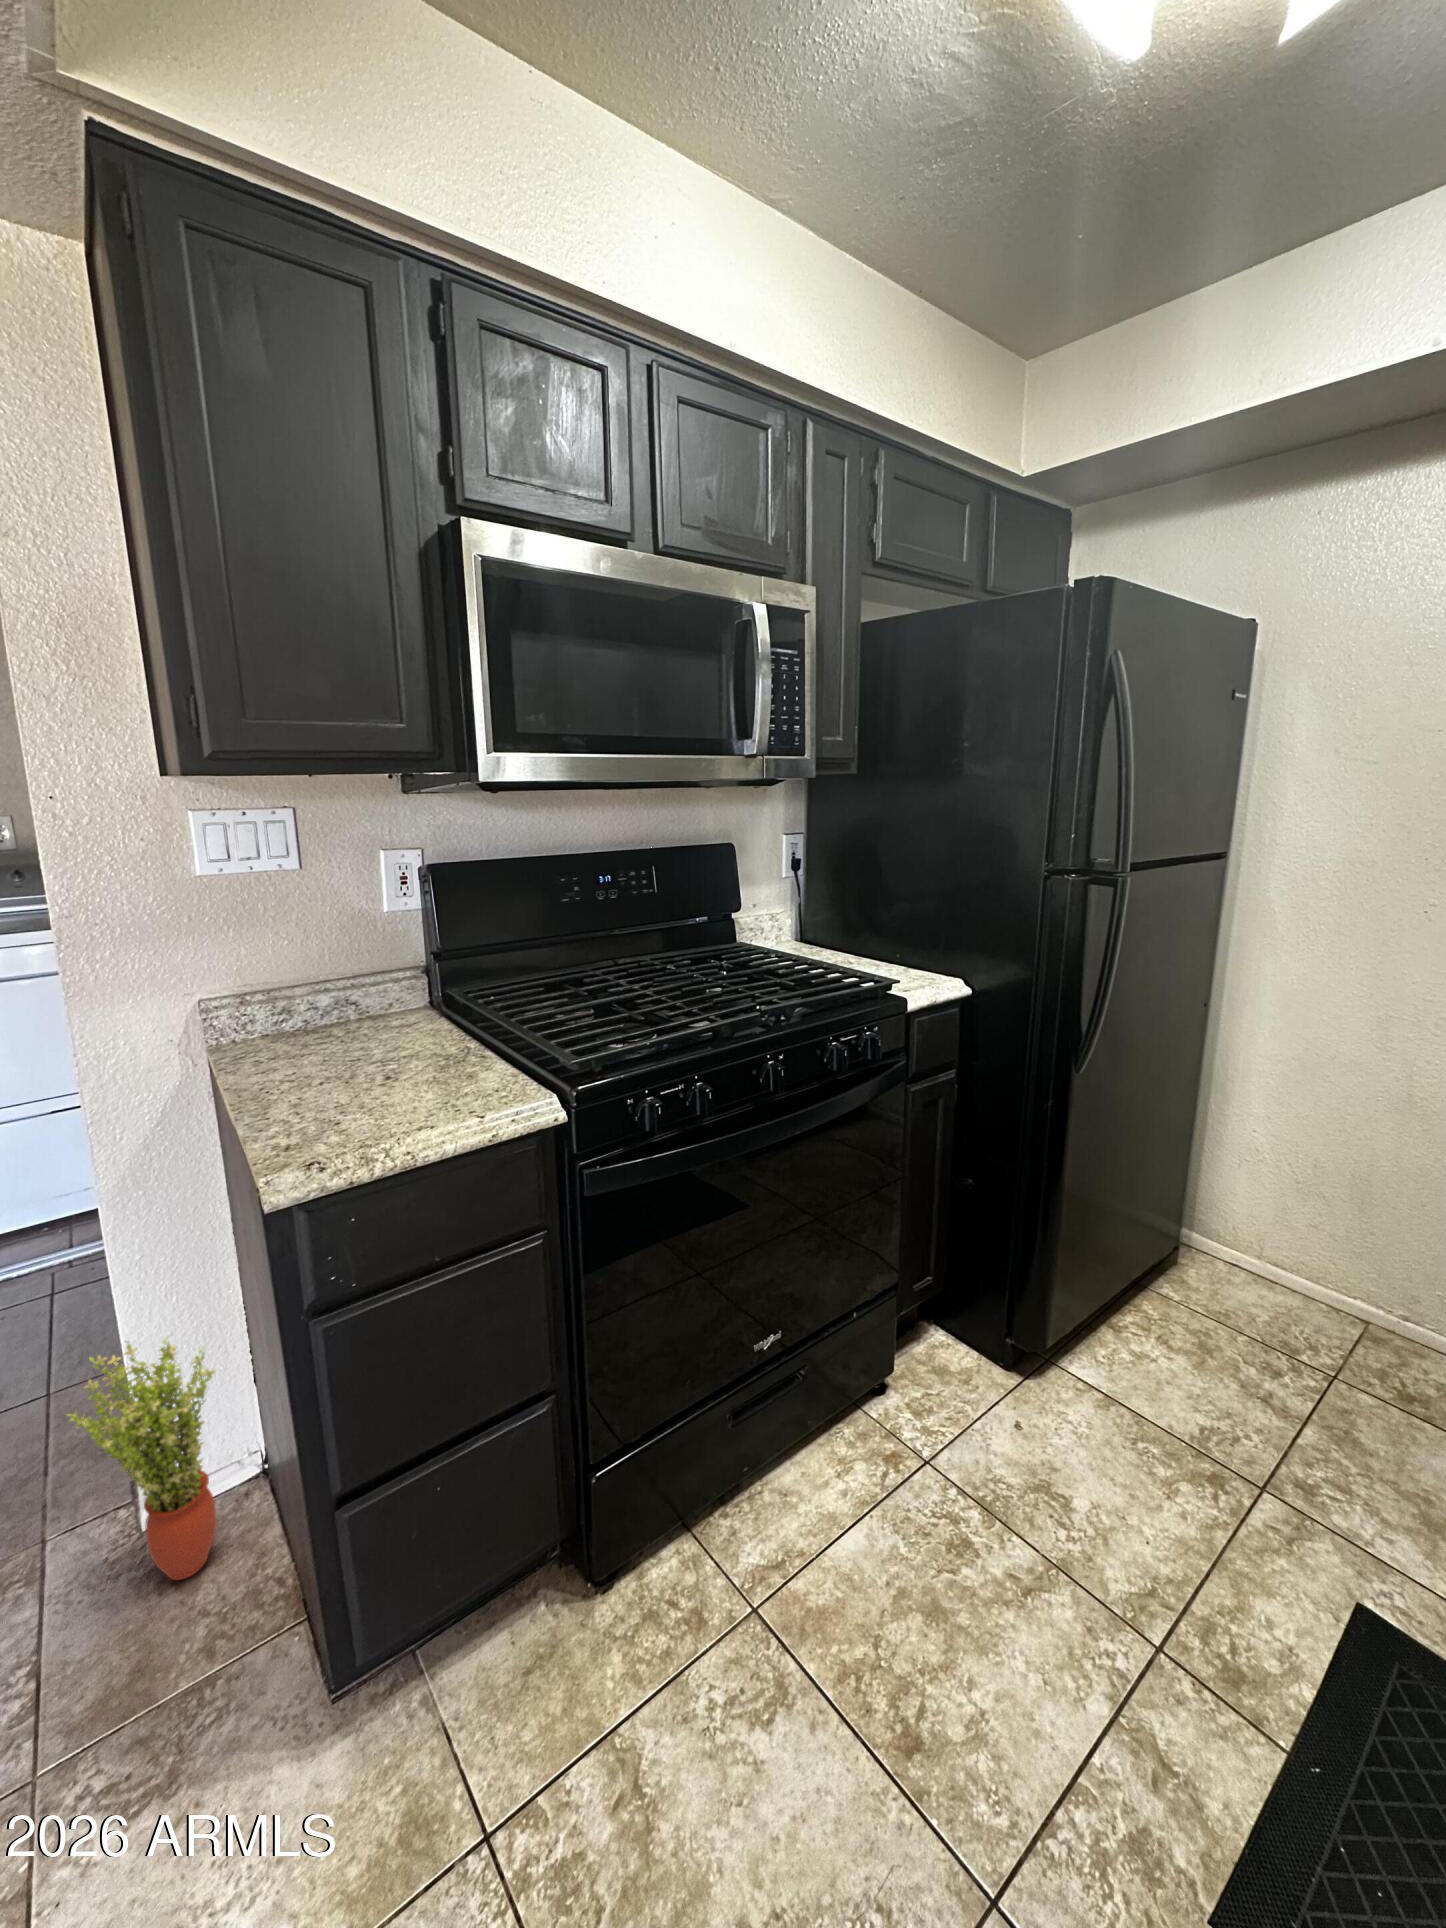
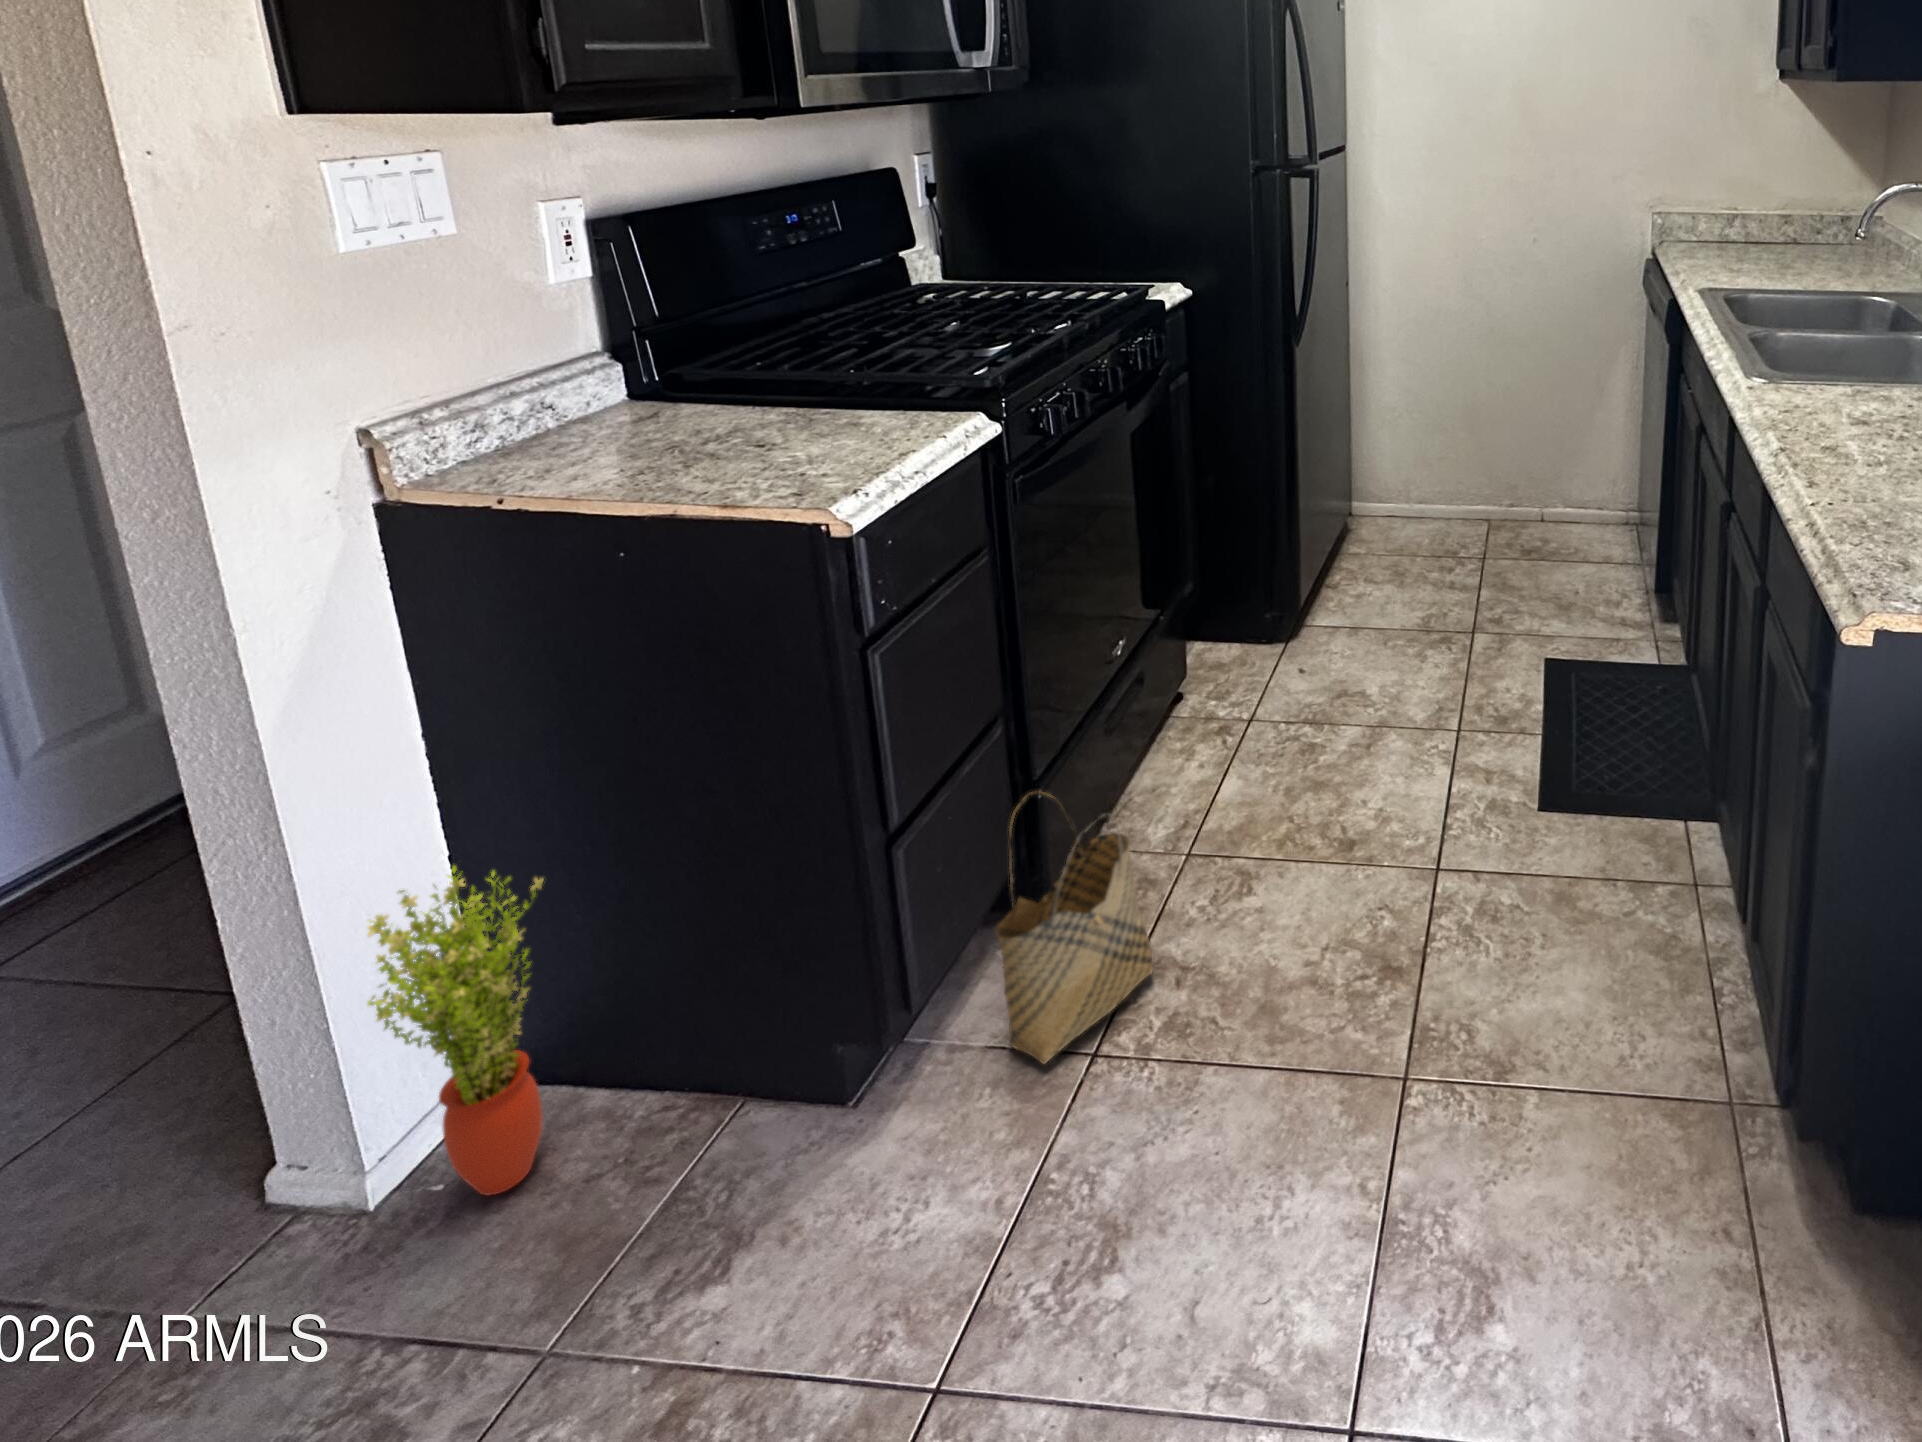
woven basket: none [427,1501,620,1807] -> present [995,791,1153,1064]

